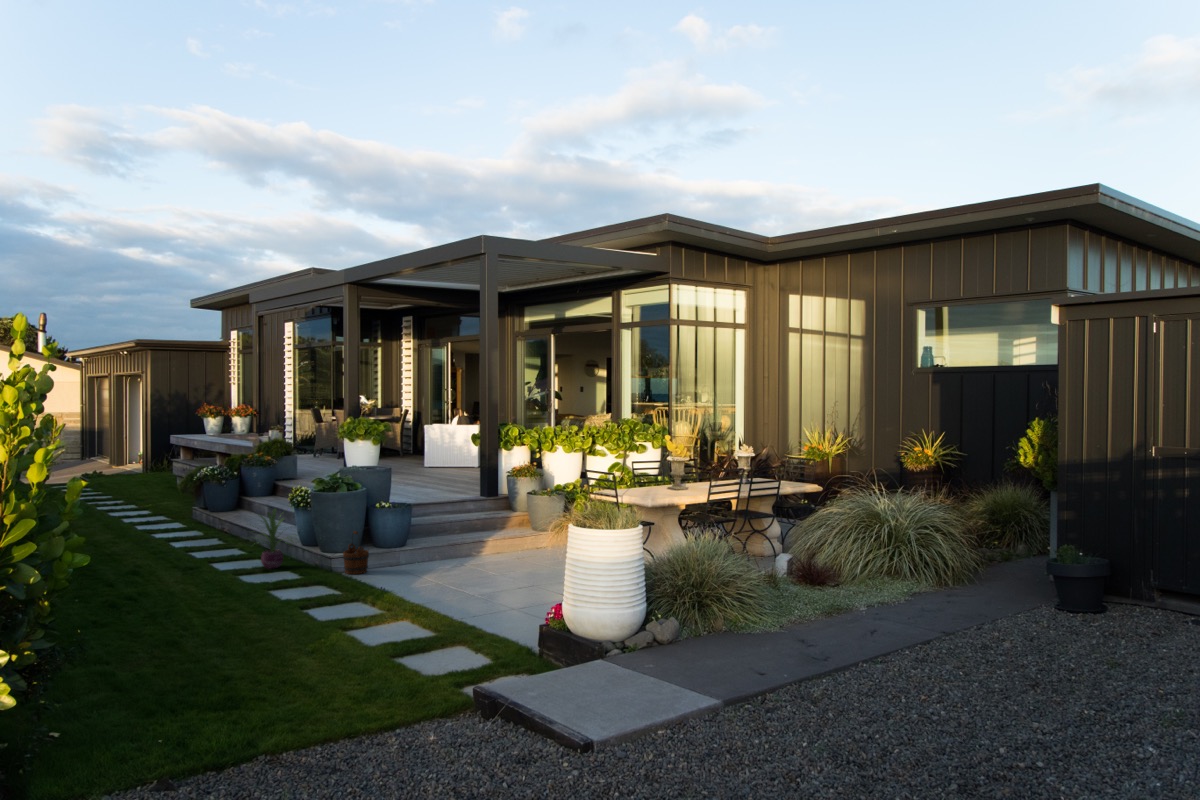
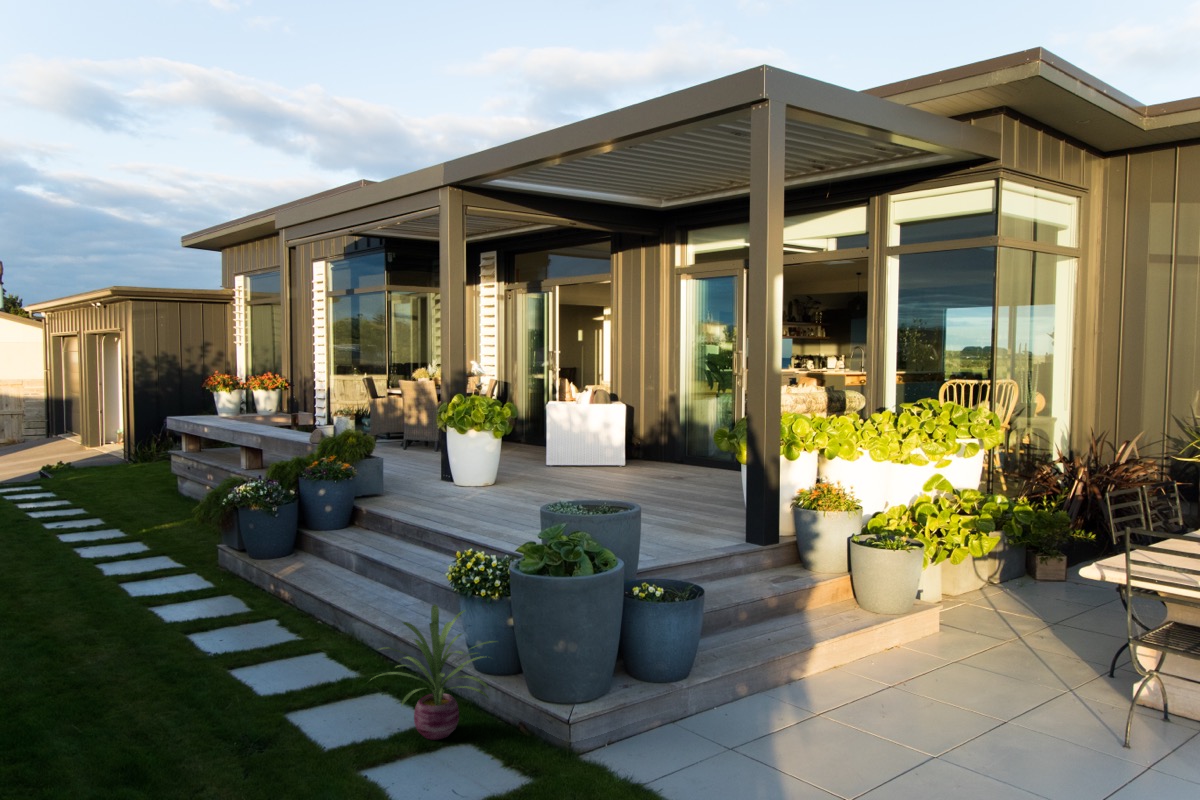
wooden bucket: present [343,531,369,574] -> none [605,666,660,765]

